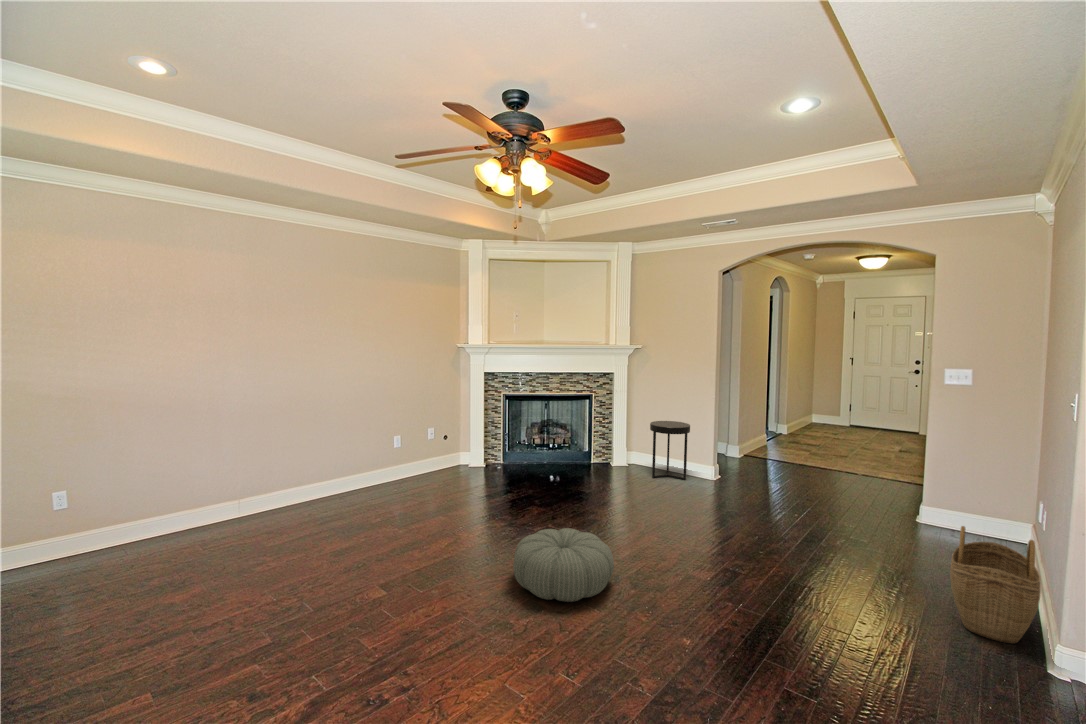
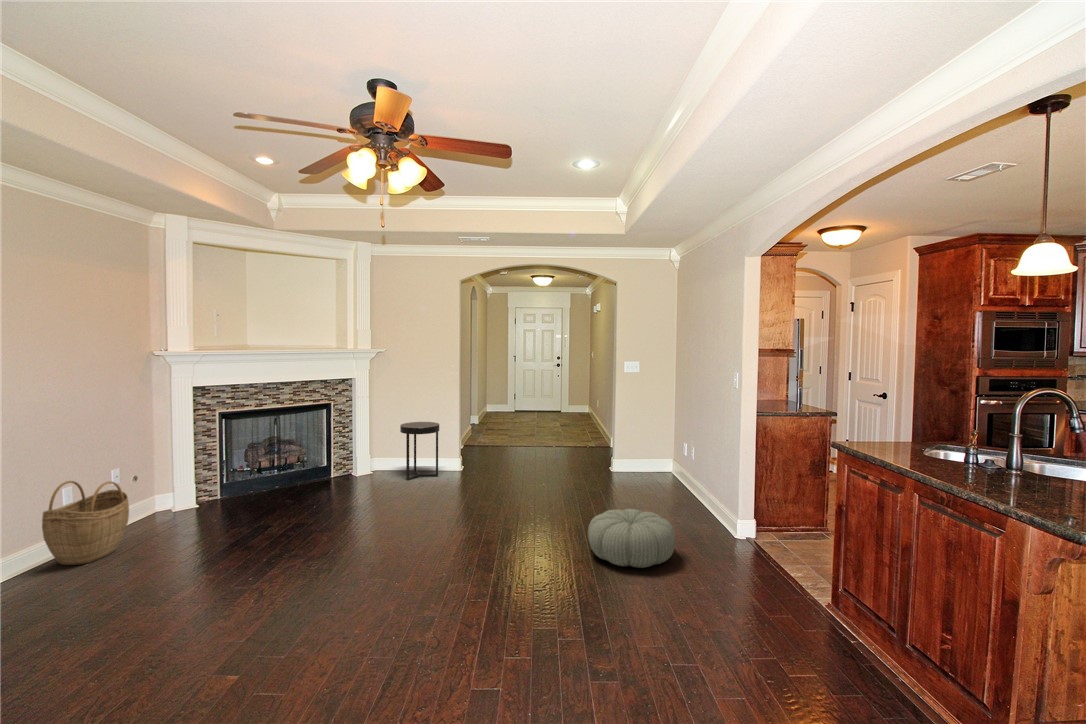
woven basket: present [950,526,1041,644] -> present [42,481,129,565]
pouf: present [513,528,614,602] -> present [588,509,675,568]

